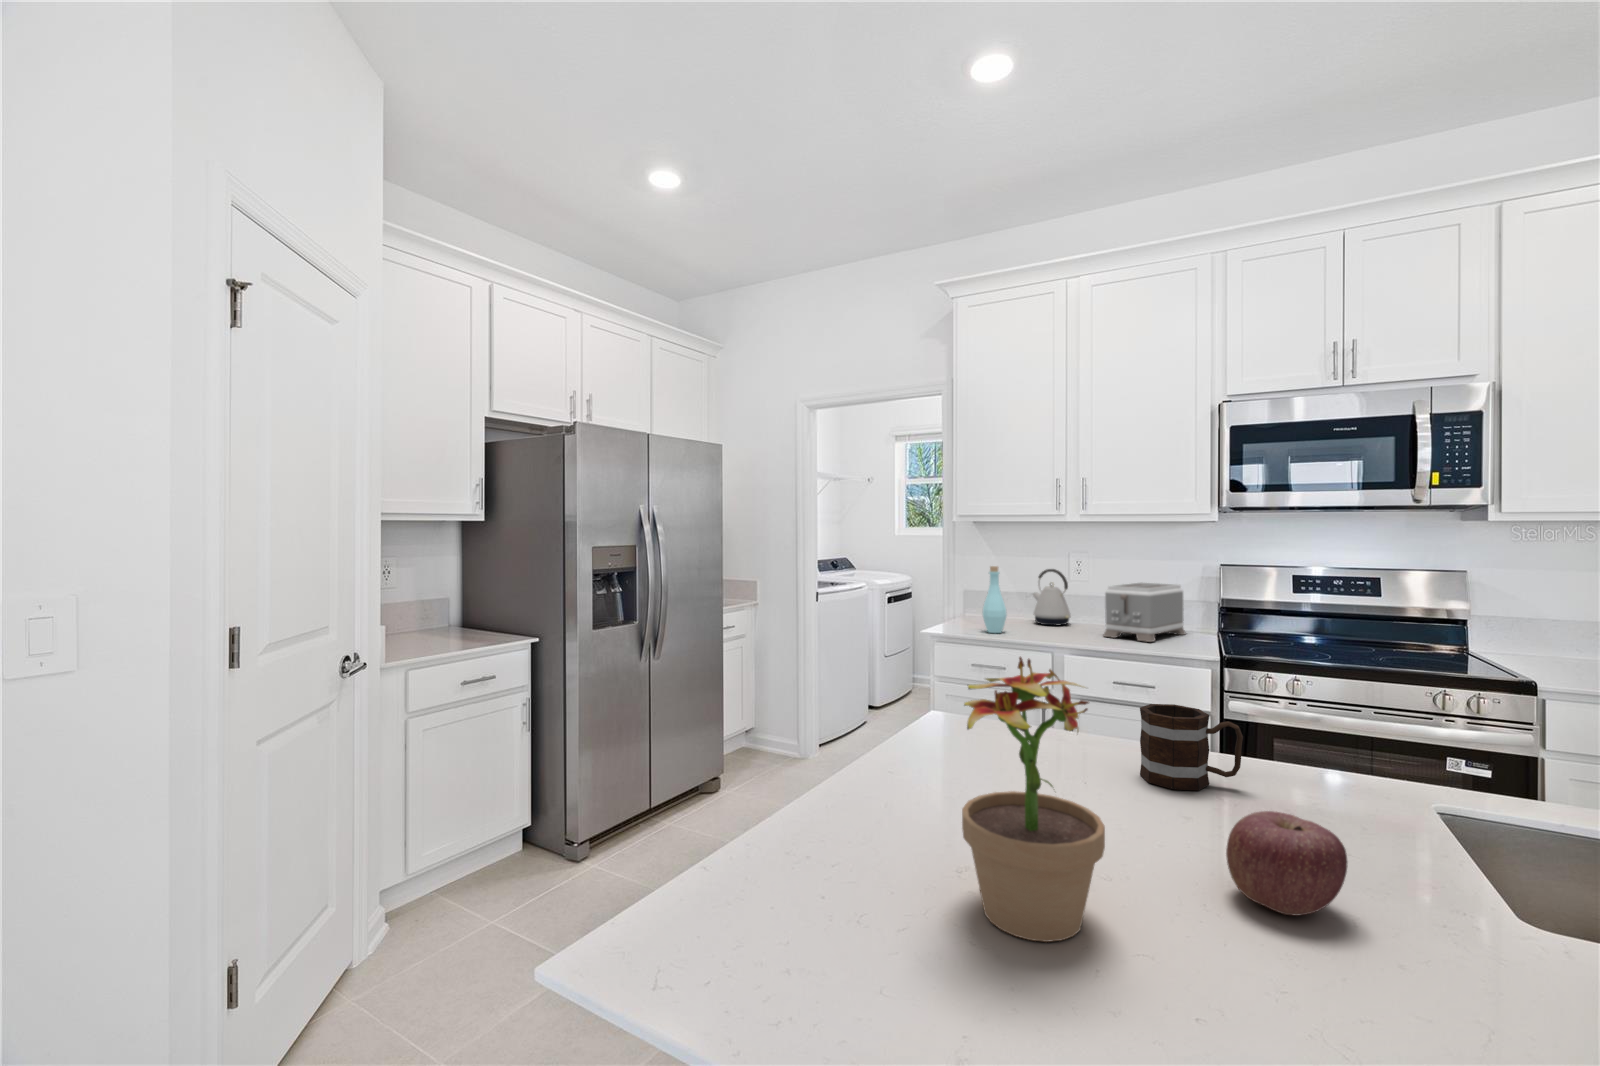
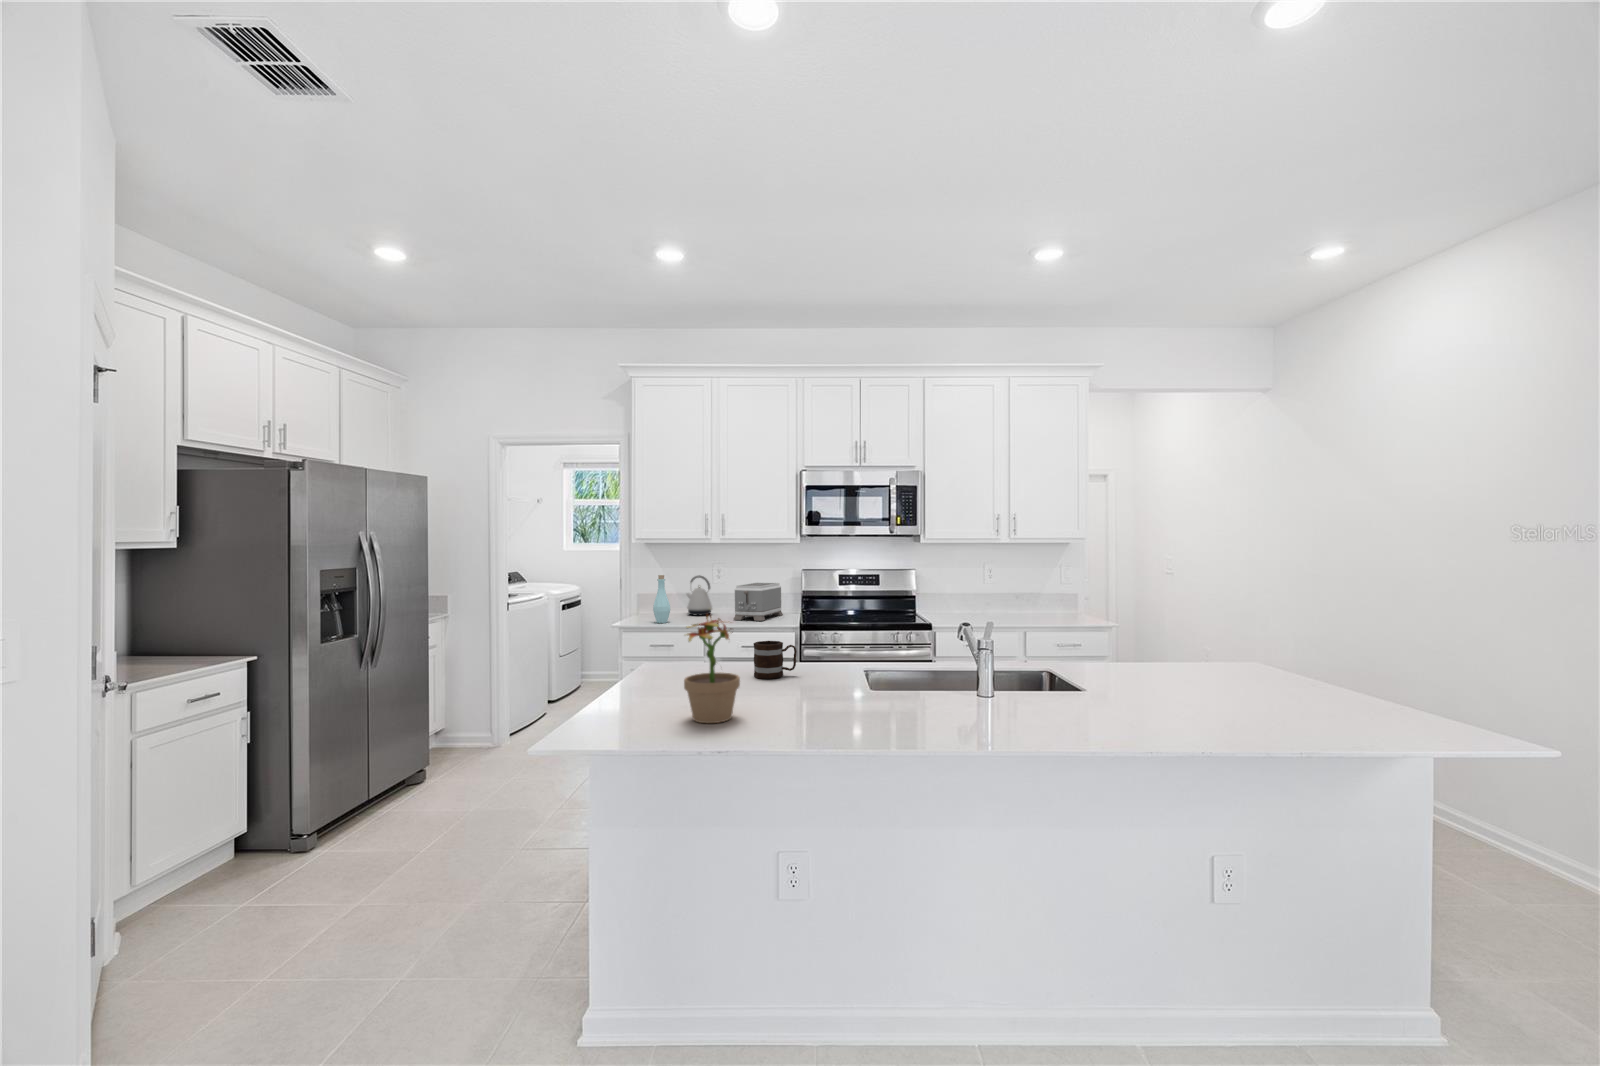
apple: present [1226,811,1347,916] -> none [784,669,822,705]

